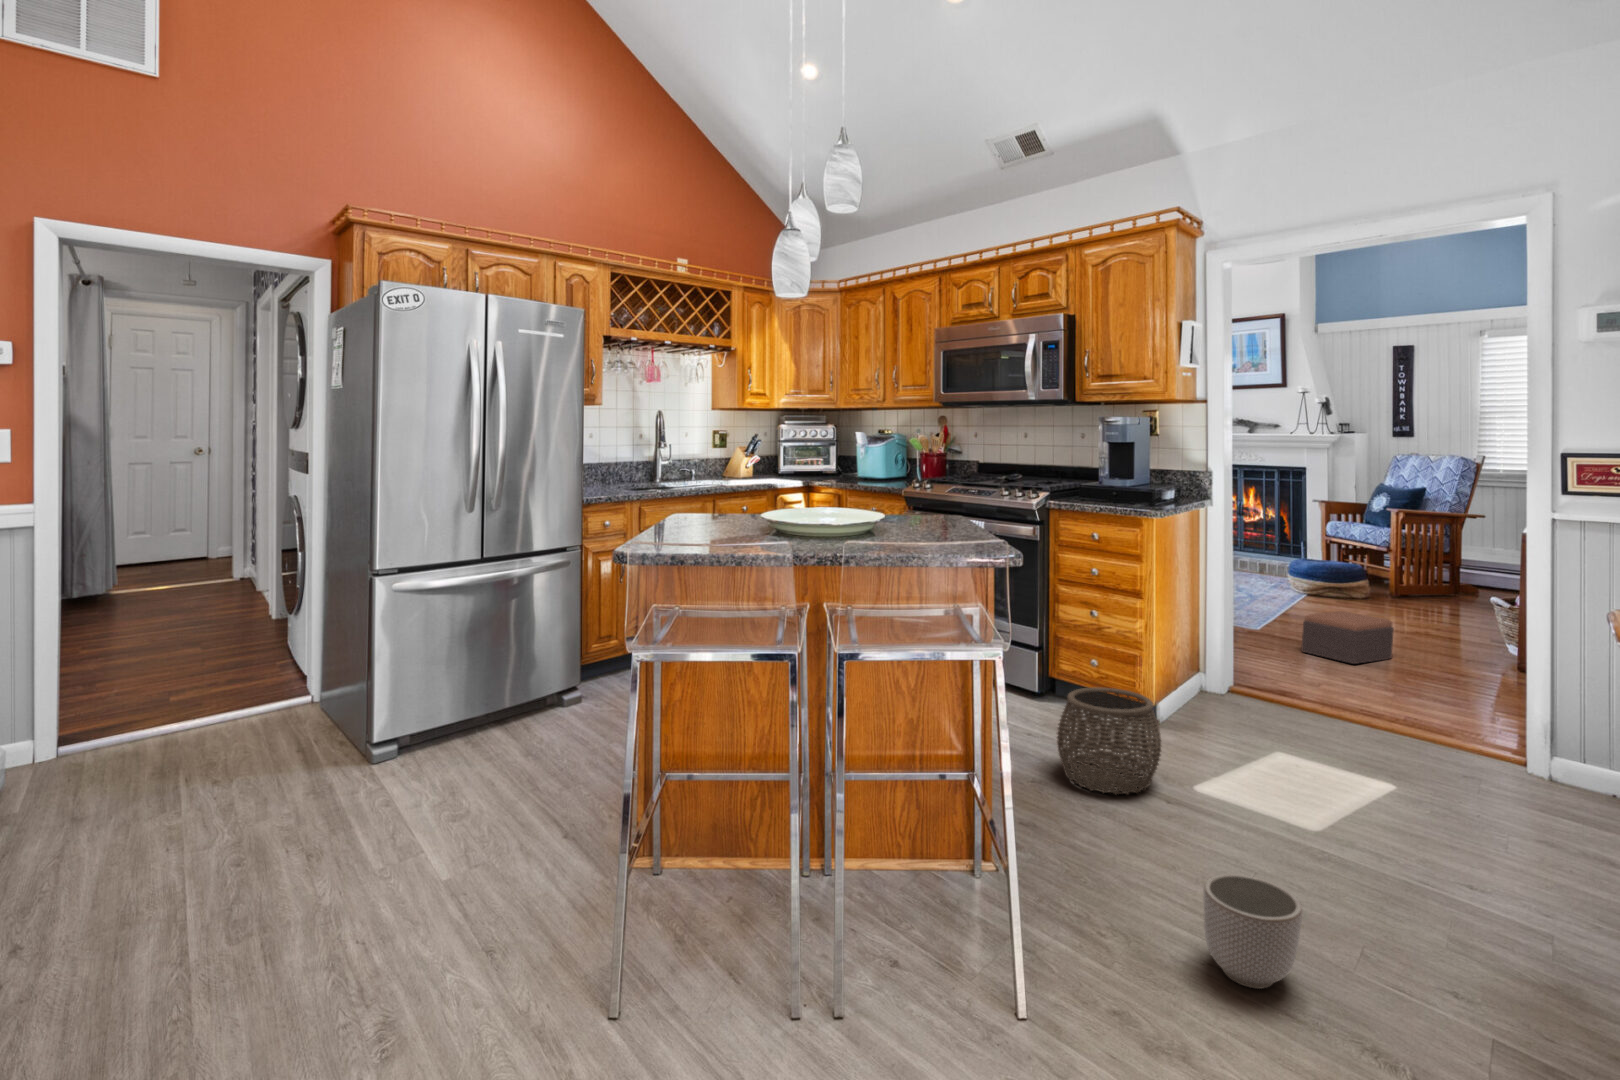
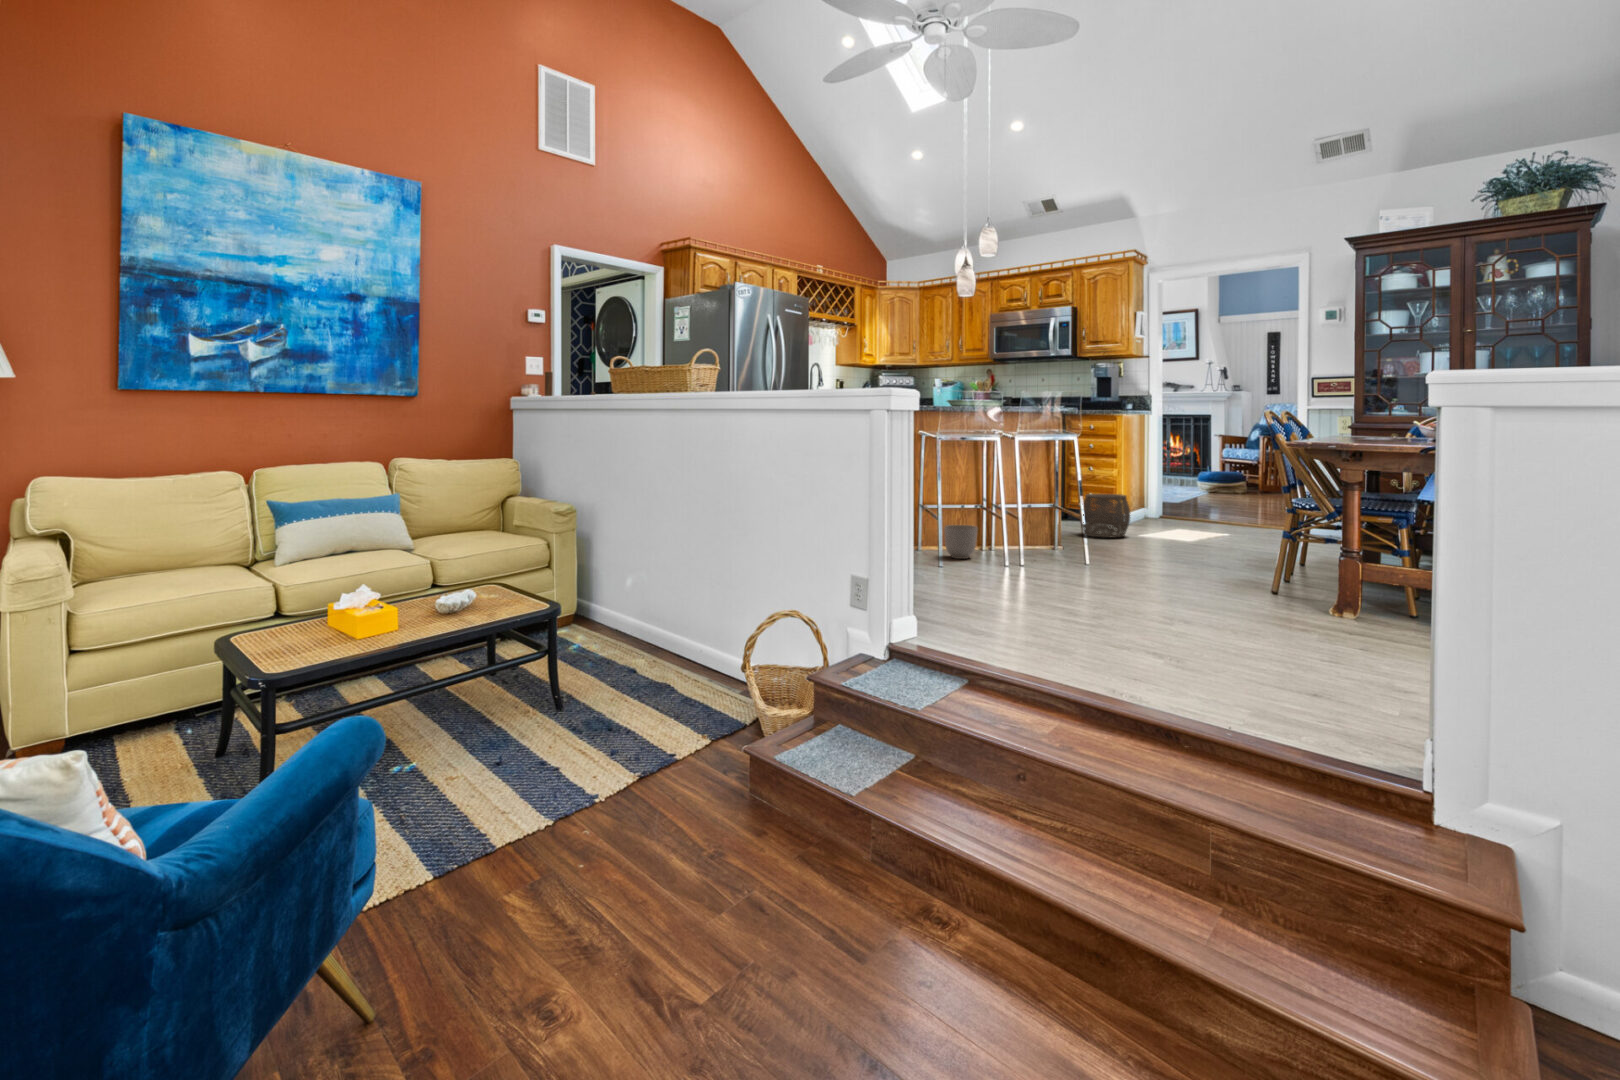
footstool: present [1302,611,1394,664] -> none [1202,486,1253,512]
planter: present [1203,874,1303,989] -> present [944,525,977,559]

